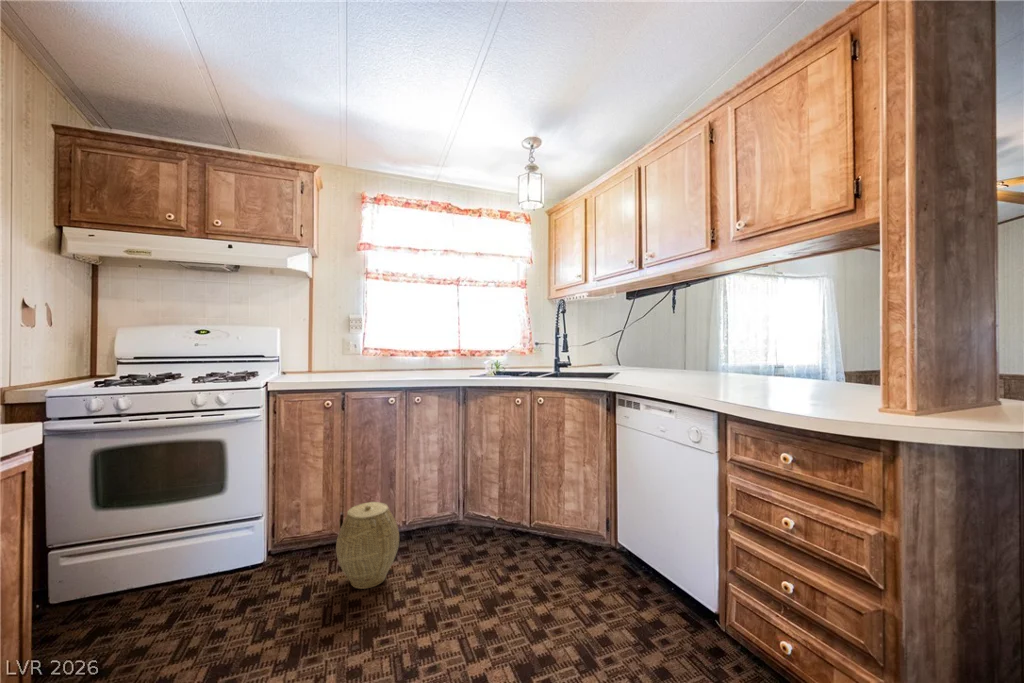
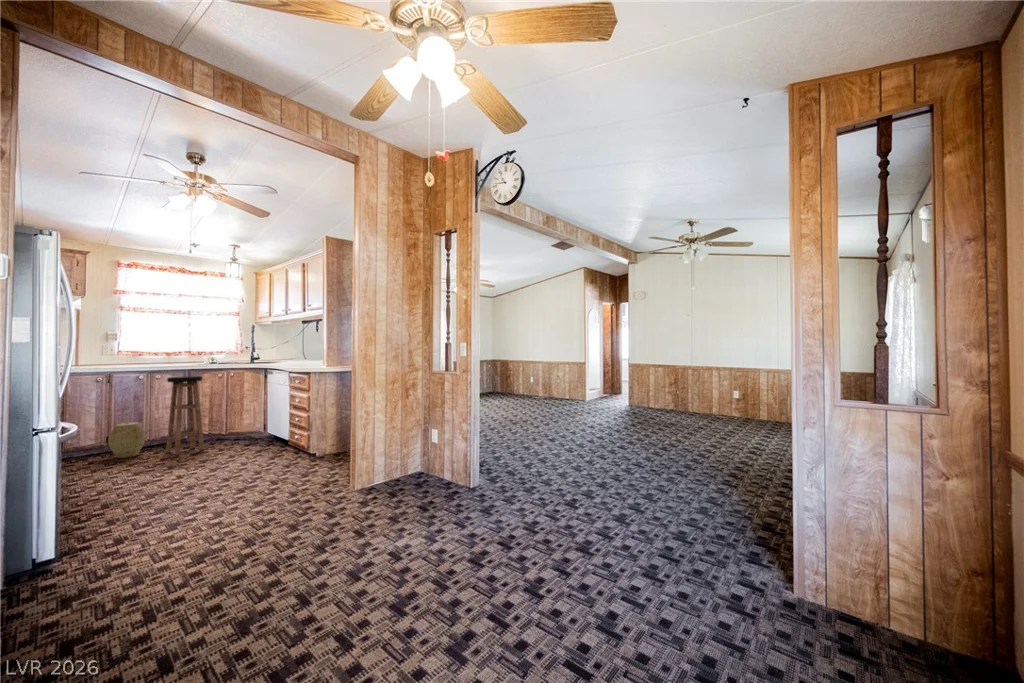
bar stool: none [434,408,508,608] -> present [166,376,204,455]

